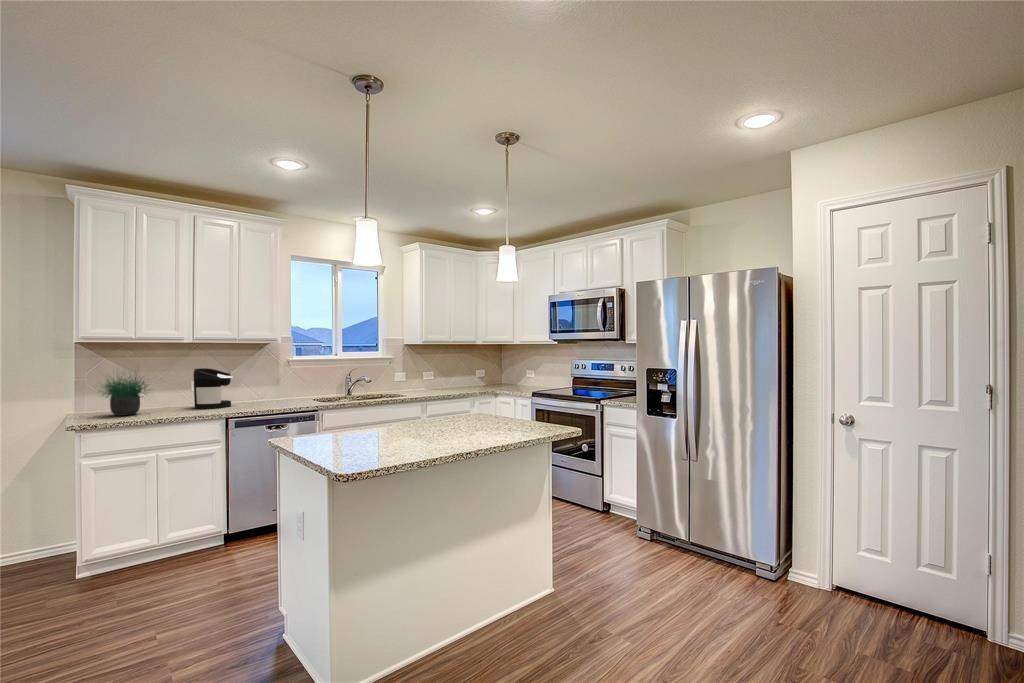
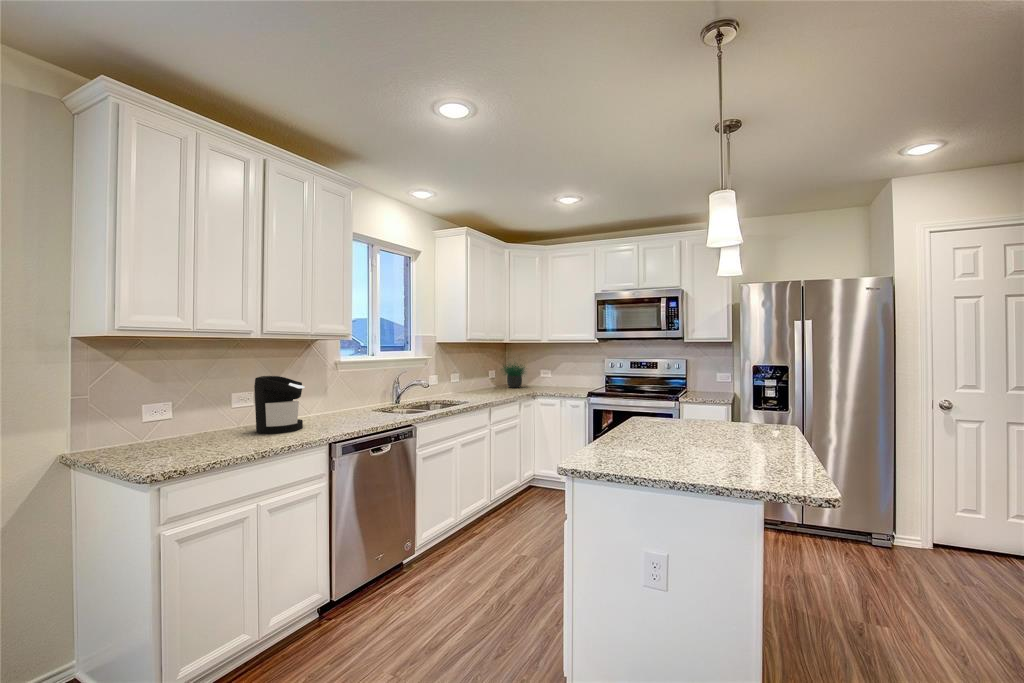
potted plant: present [102,376,146,416] -> present [503,363,525,388]

